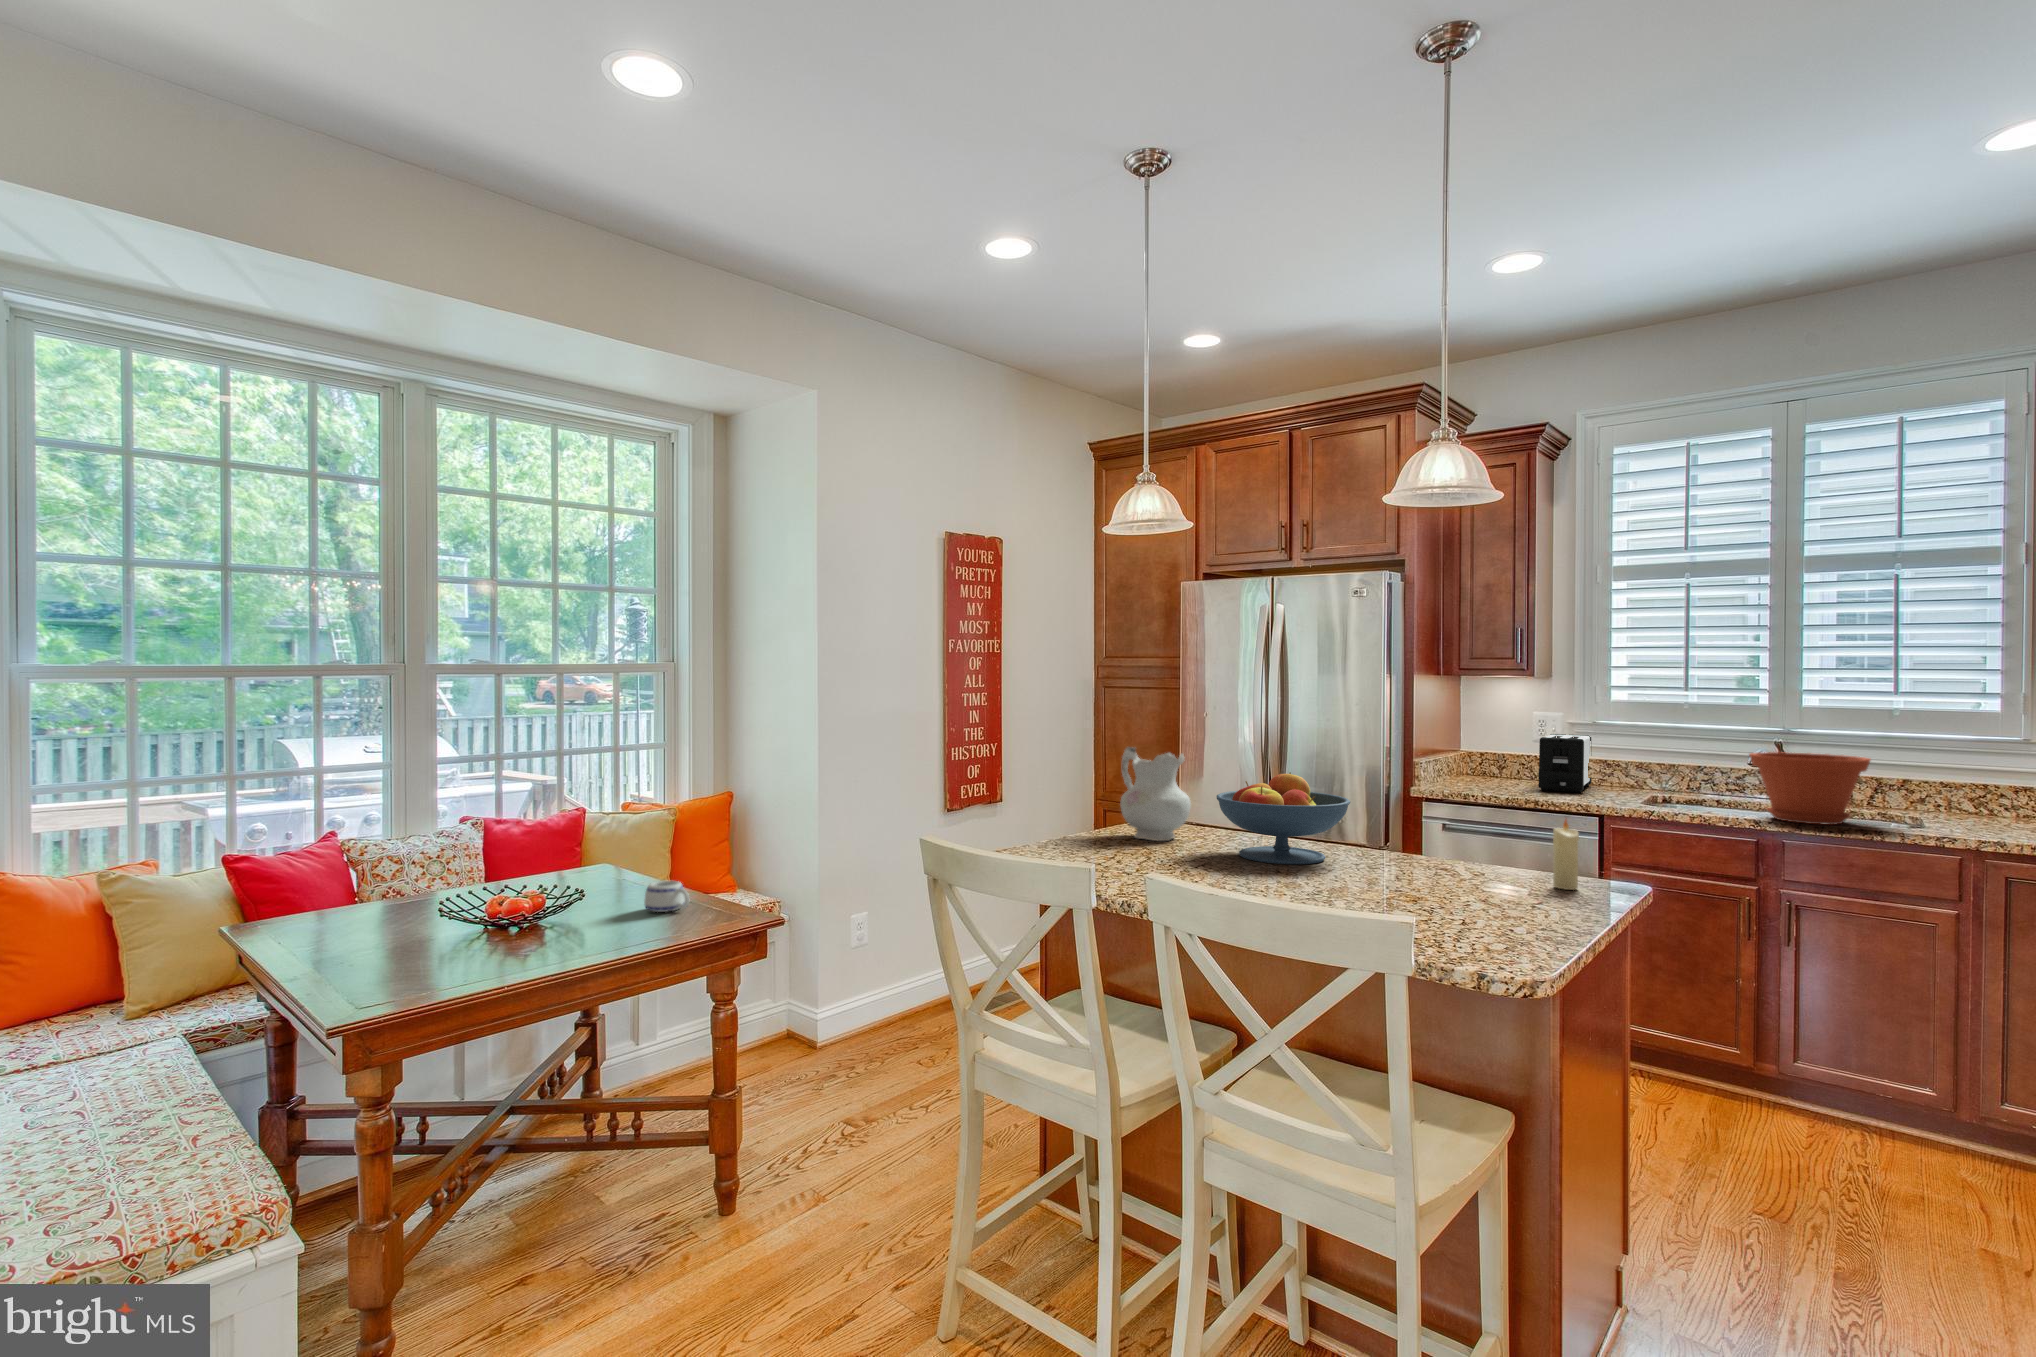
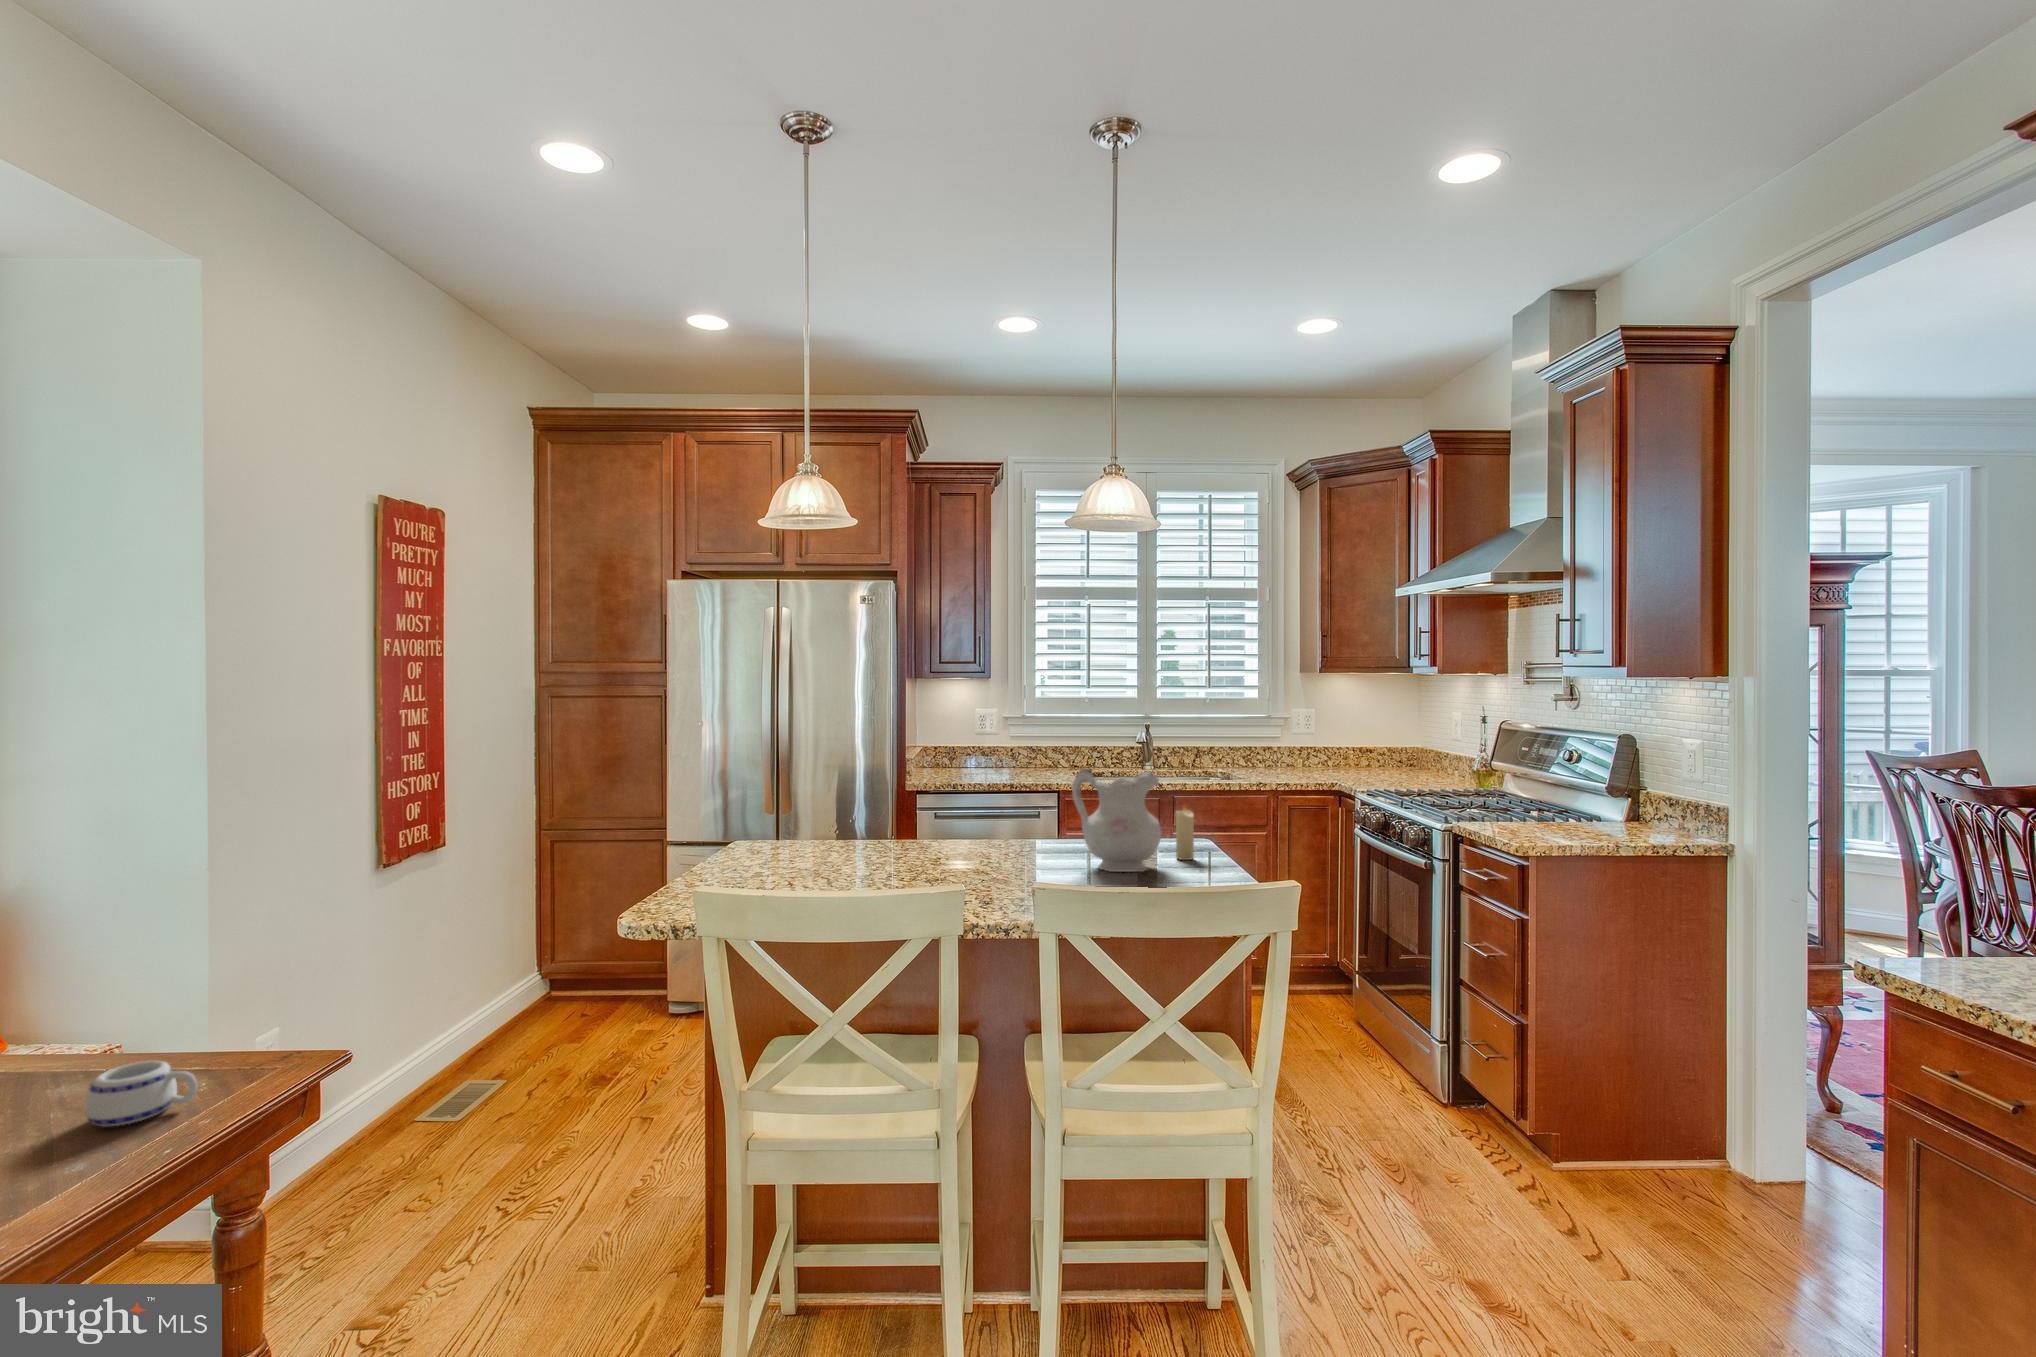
toaster: present [1538,734,1592,792] -> none [990,726,1029,774]
ceramic pitcher: present [1120,747,1191,841] -> present [1072,769,1162,872]
plant pot: present [1749,752,1870,825] -> none [1154,733,1225,784]
fruit bowl: present [1217,772,1350,864] -> none [885,782,1012,875]

